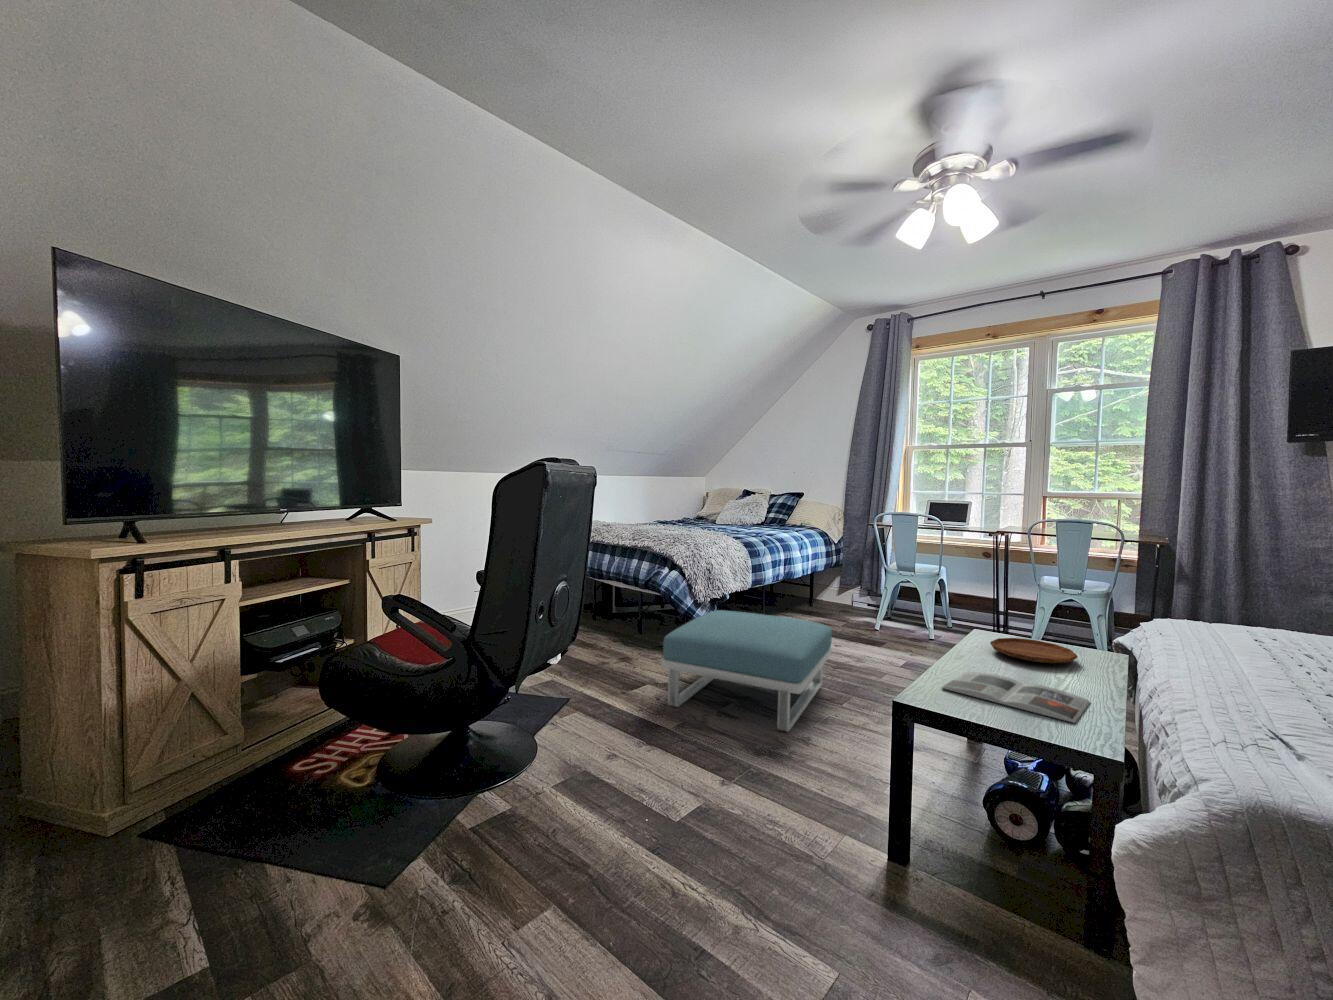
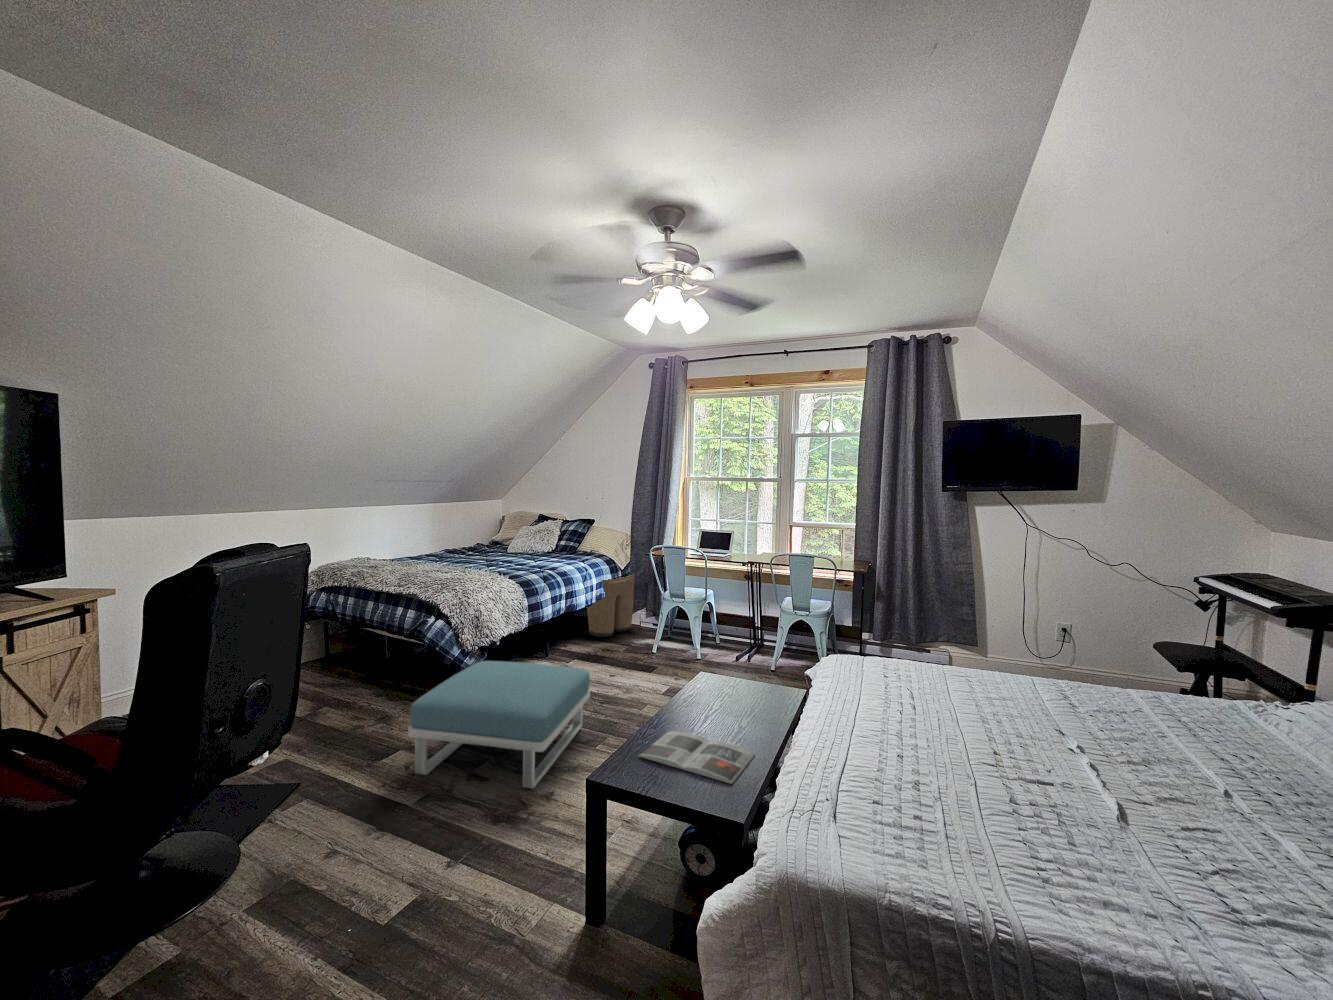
laundry basket: none [797,546,850,612] -> present [587,574,634,637]
tray: present [990,638,1078,663] -> none [701,685,765,712]

